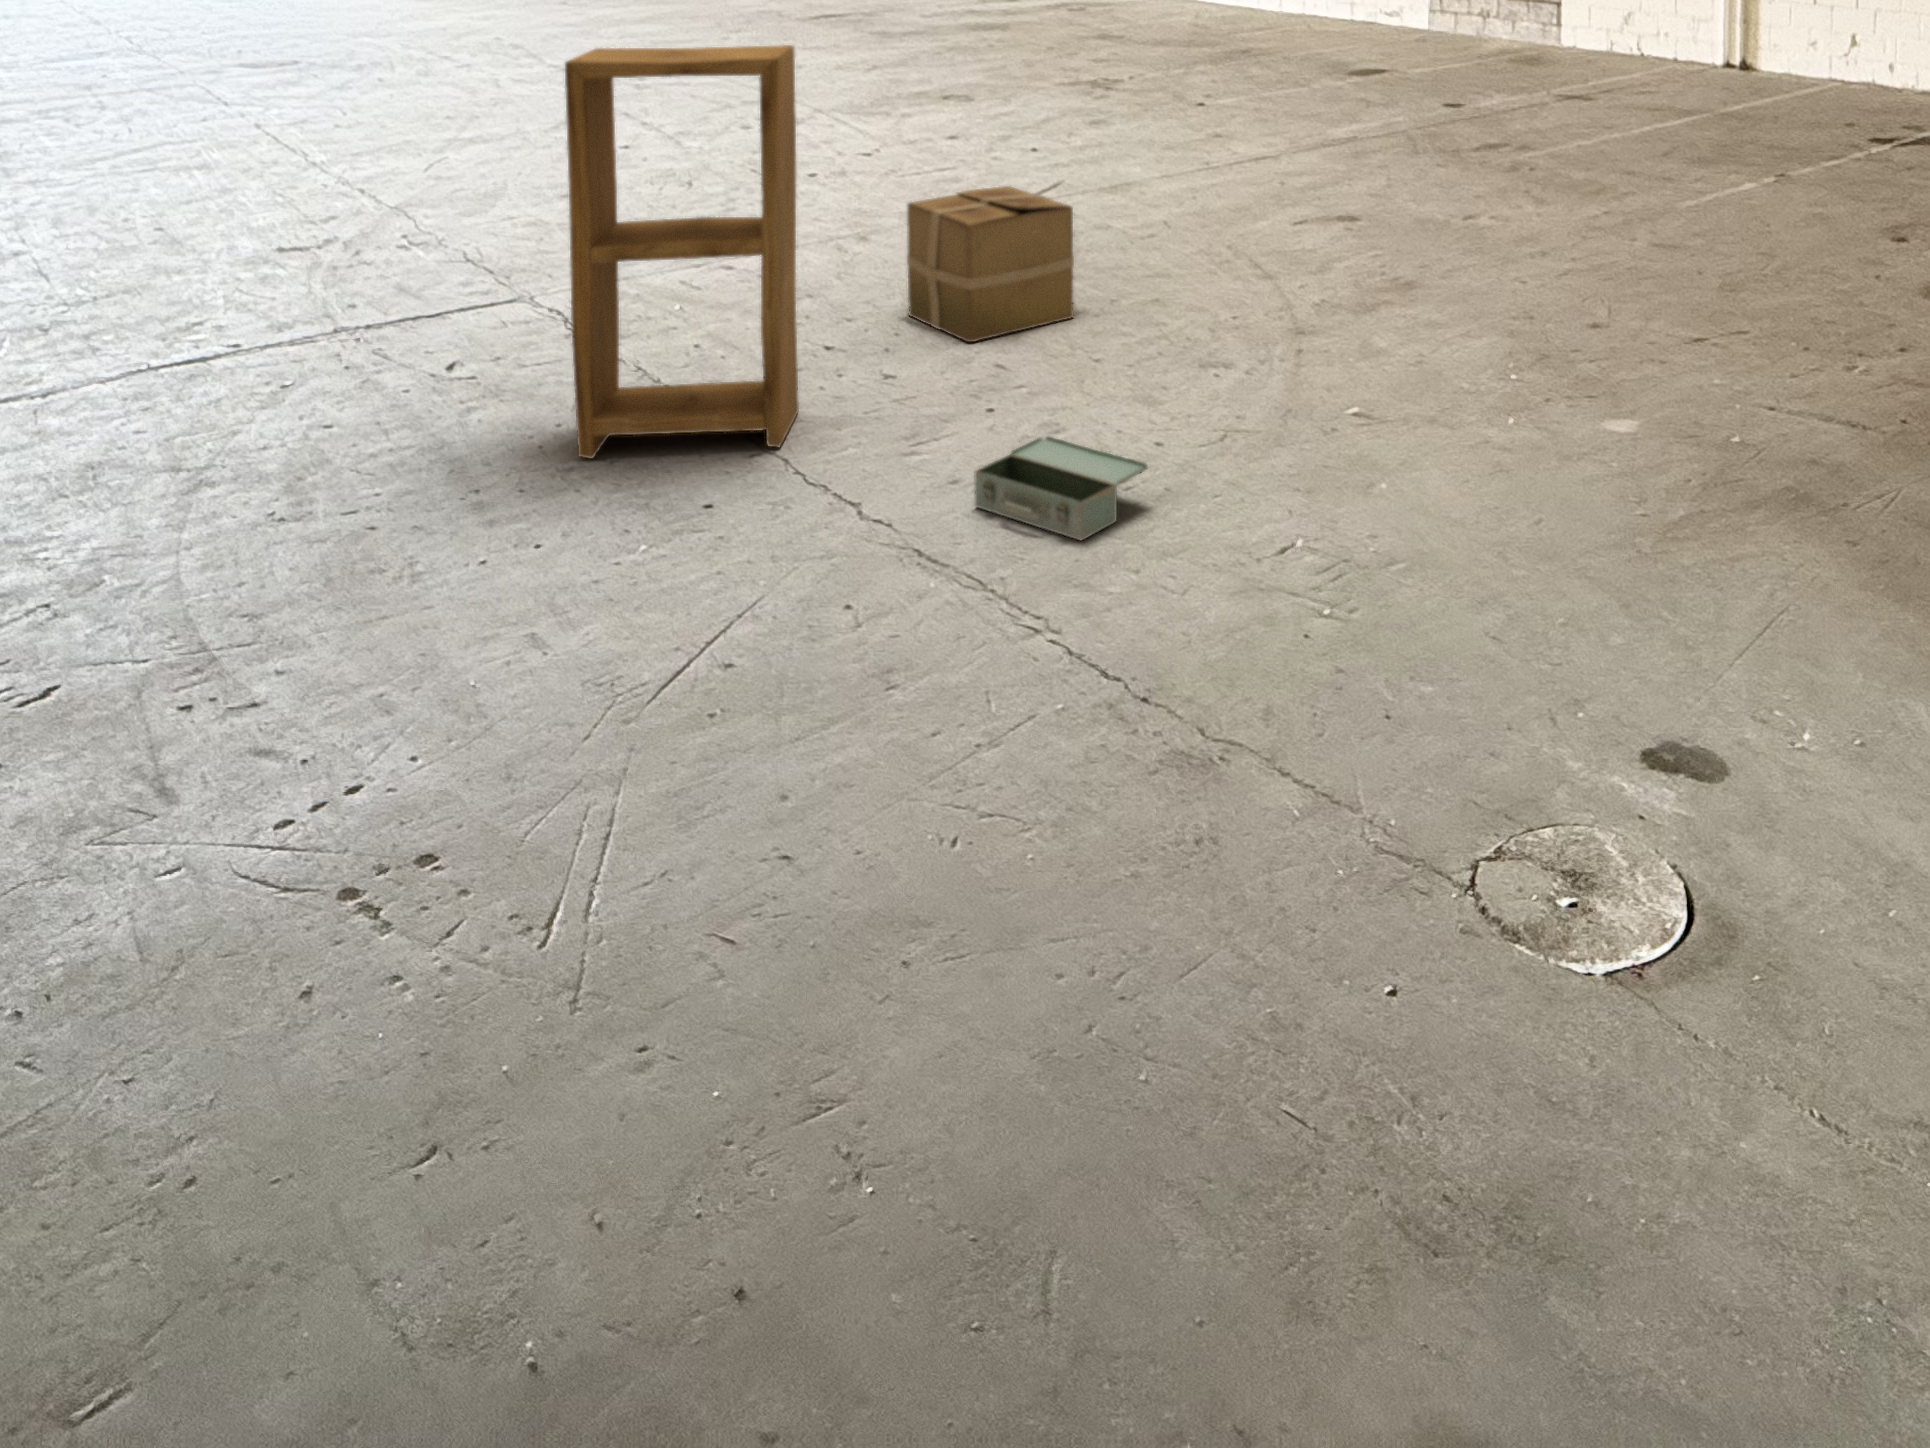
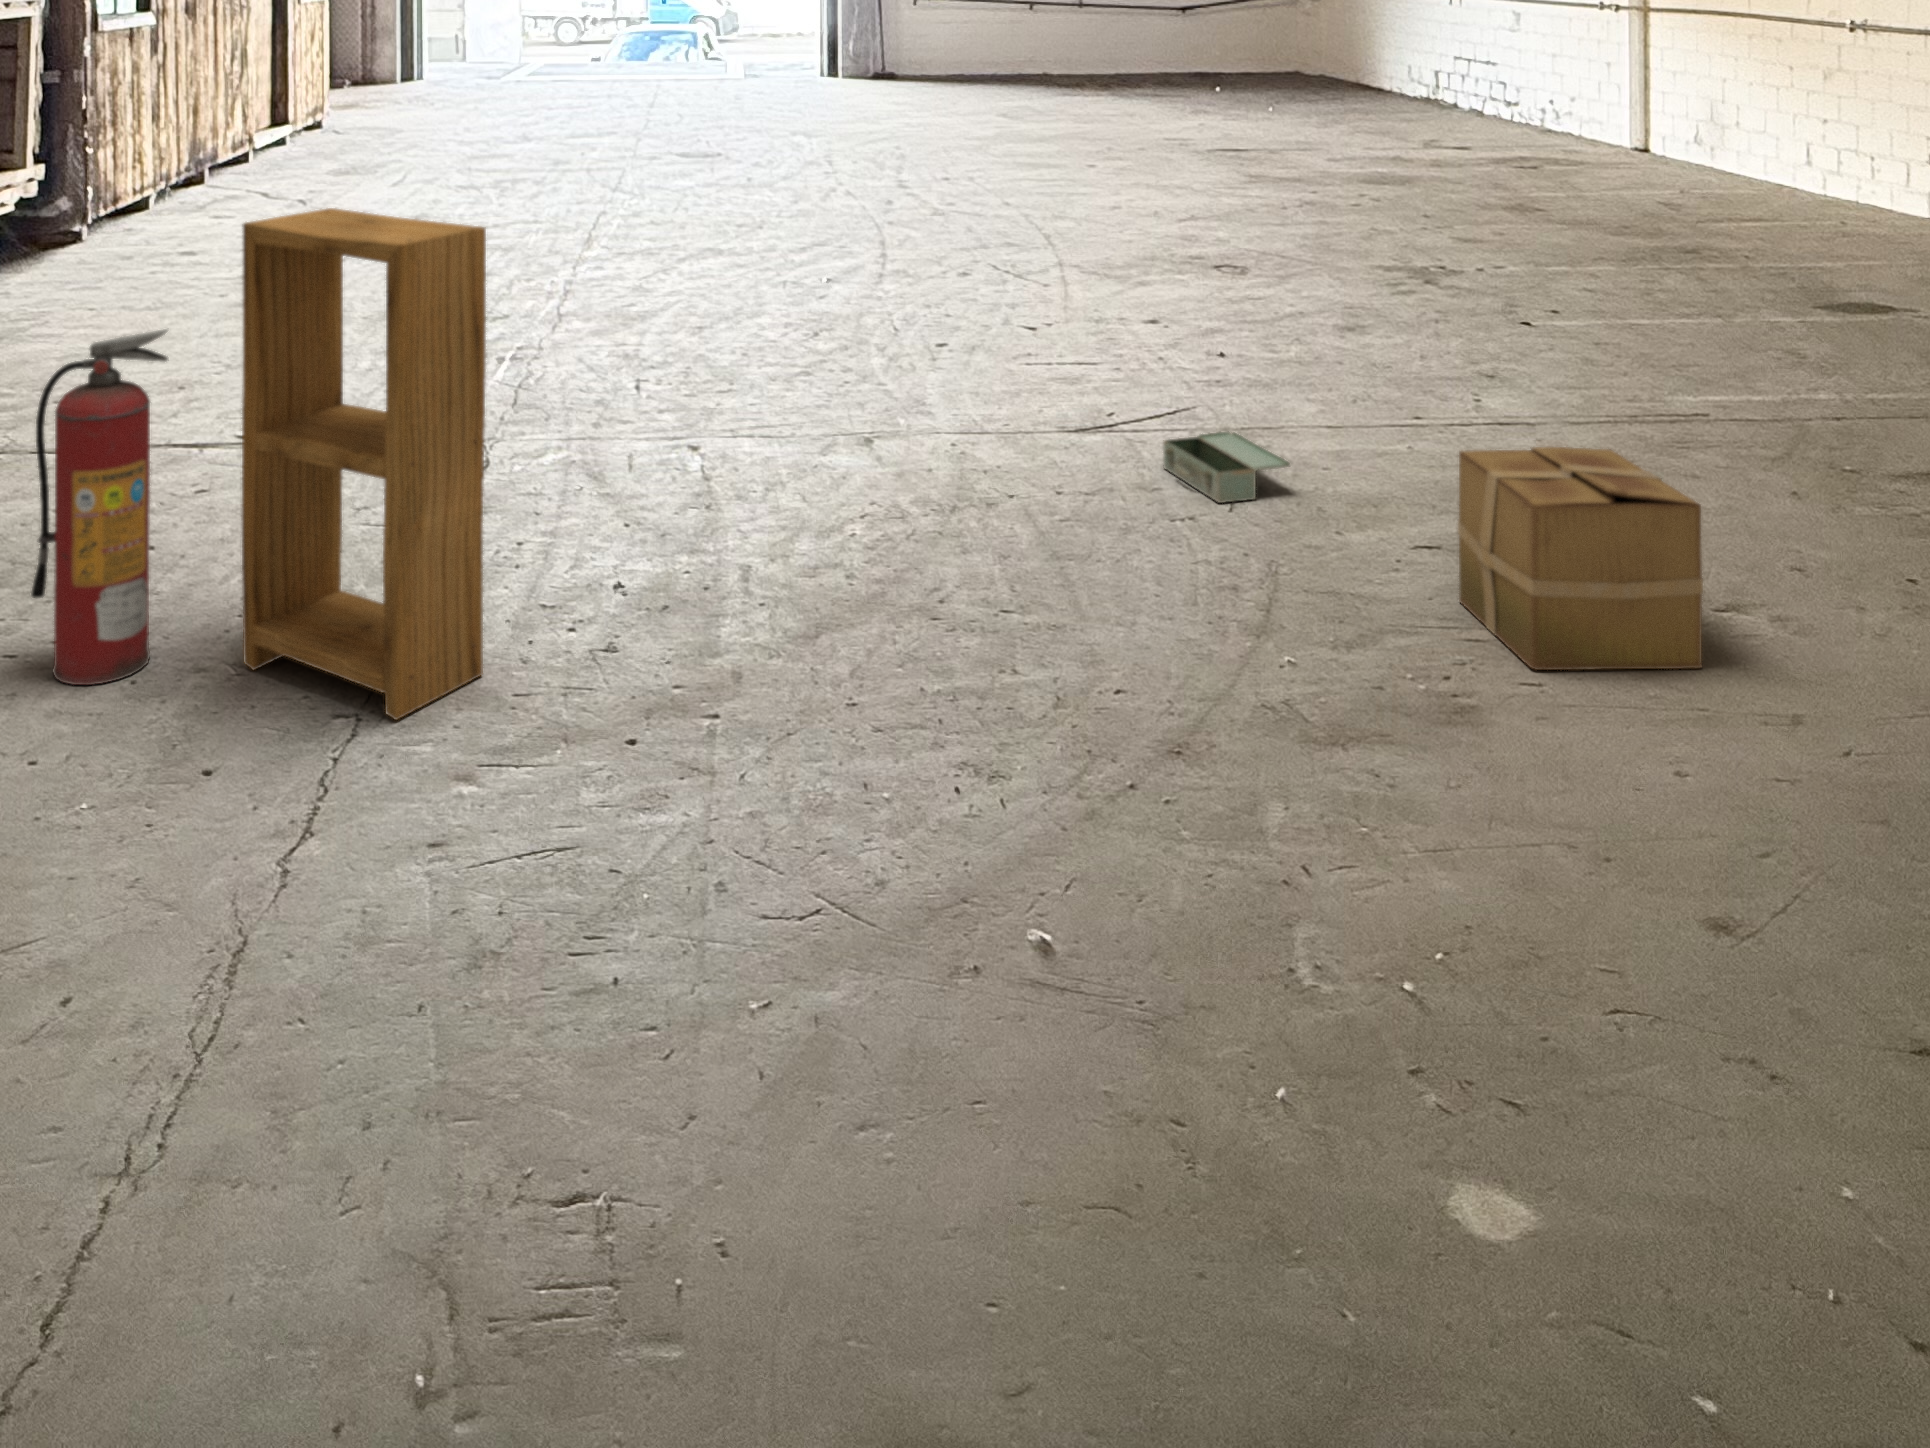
fire extinguisher: none [360,171,483,512] -> present [31,329,168,685]
cardboard box: present [907,186,1074,342] -> present [1458,447,1703,670]
toolbox: present [974,436,1148,540] -> present [1163,432,1290,503]

